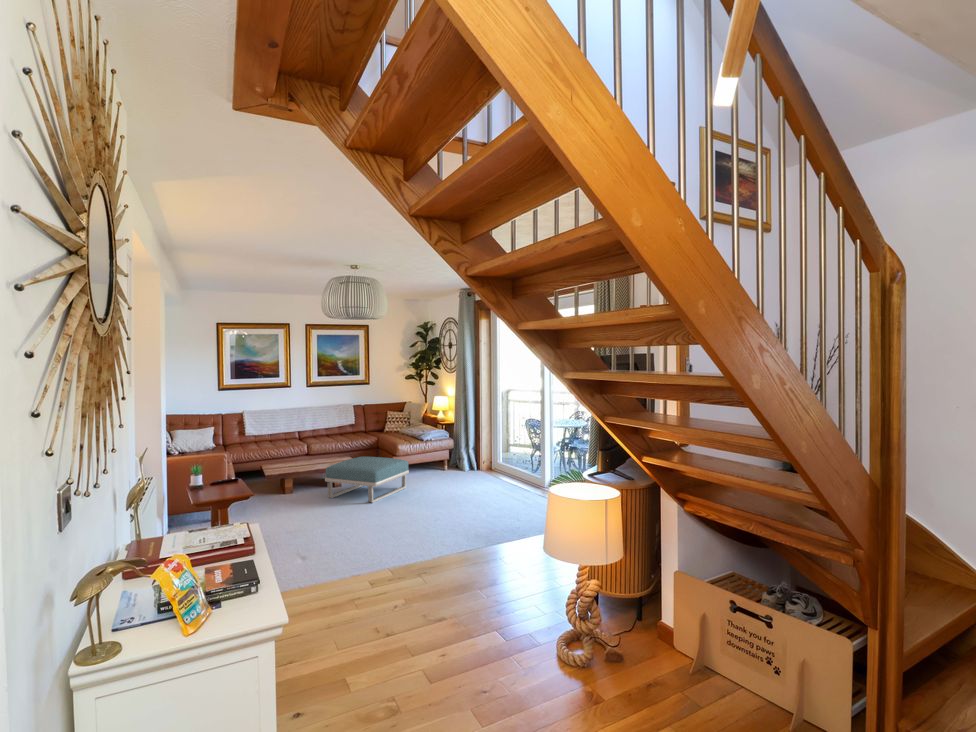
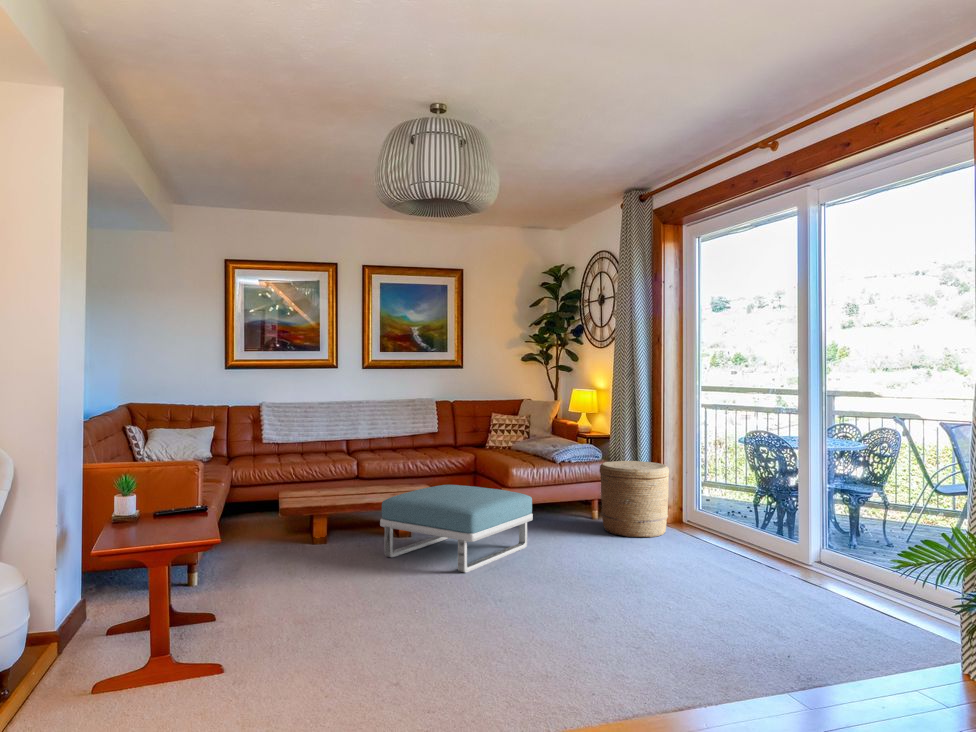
woven basket: none [447,438,483,480] -> present [600,461,669,537]

